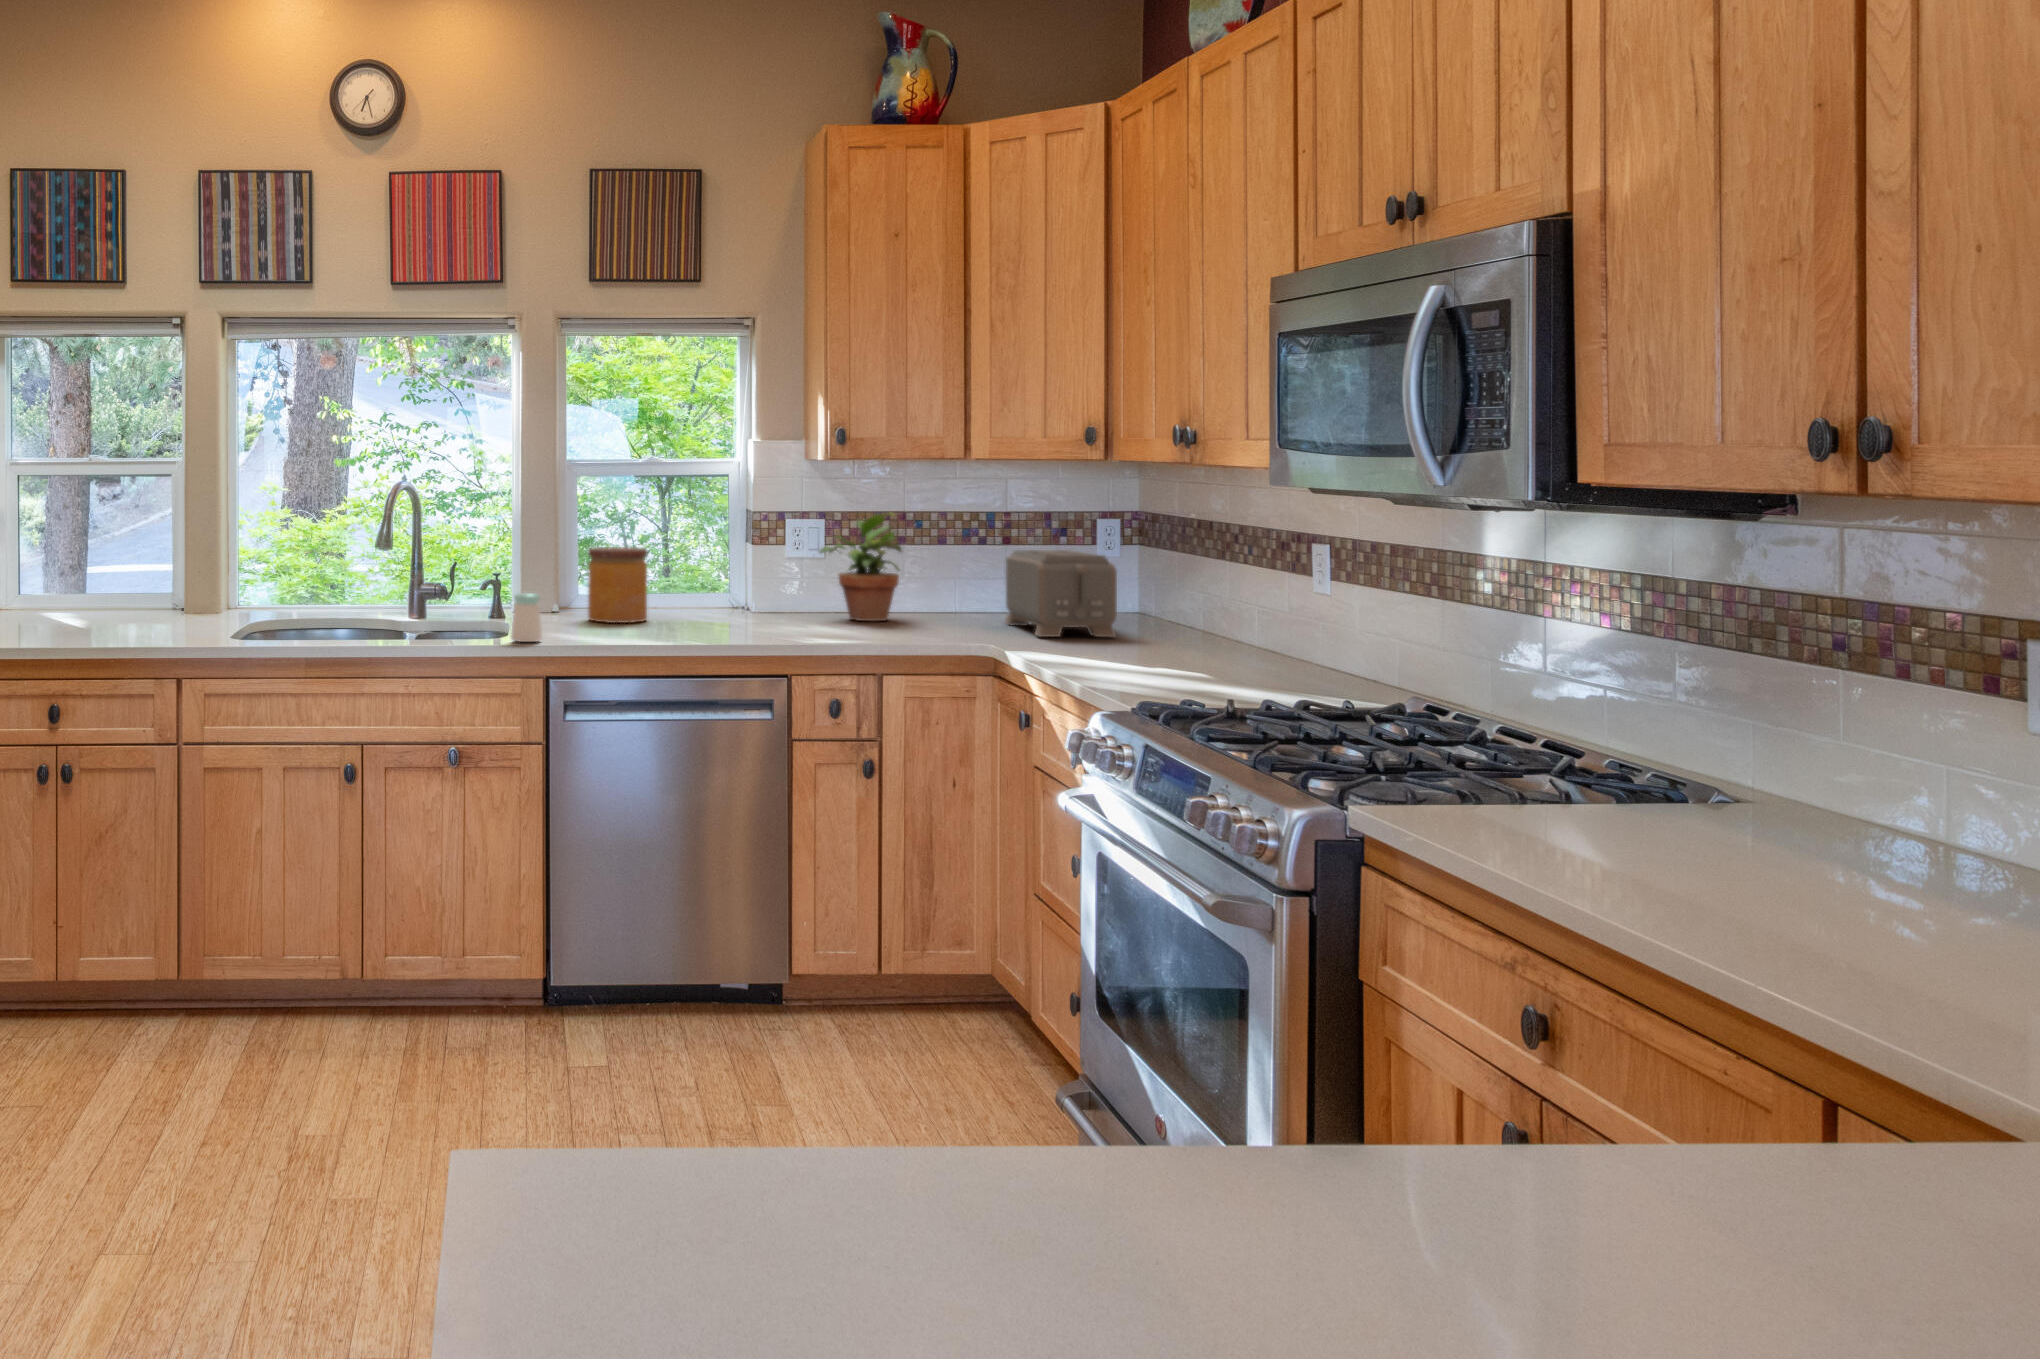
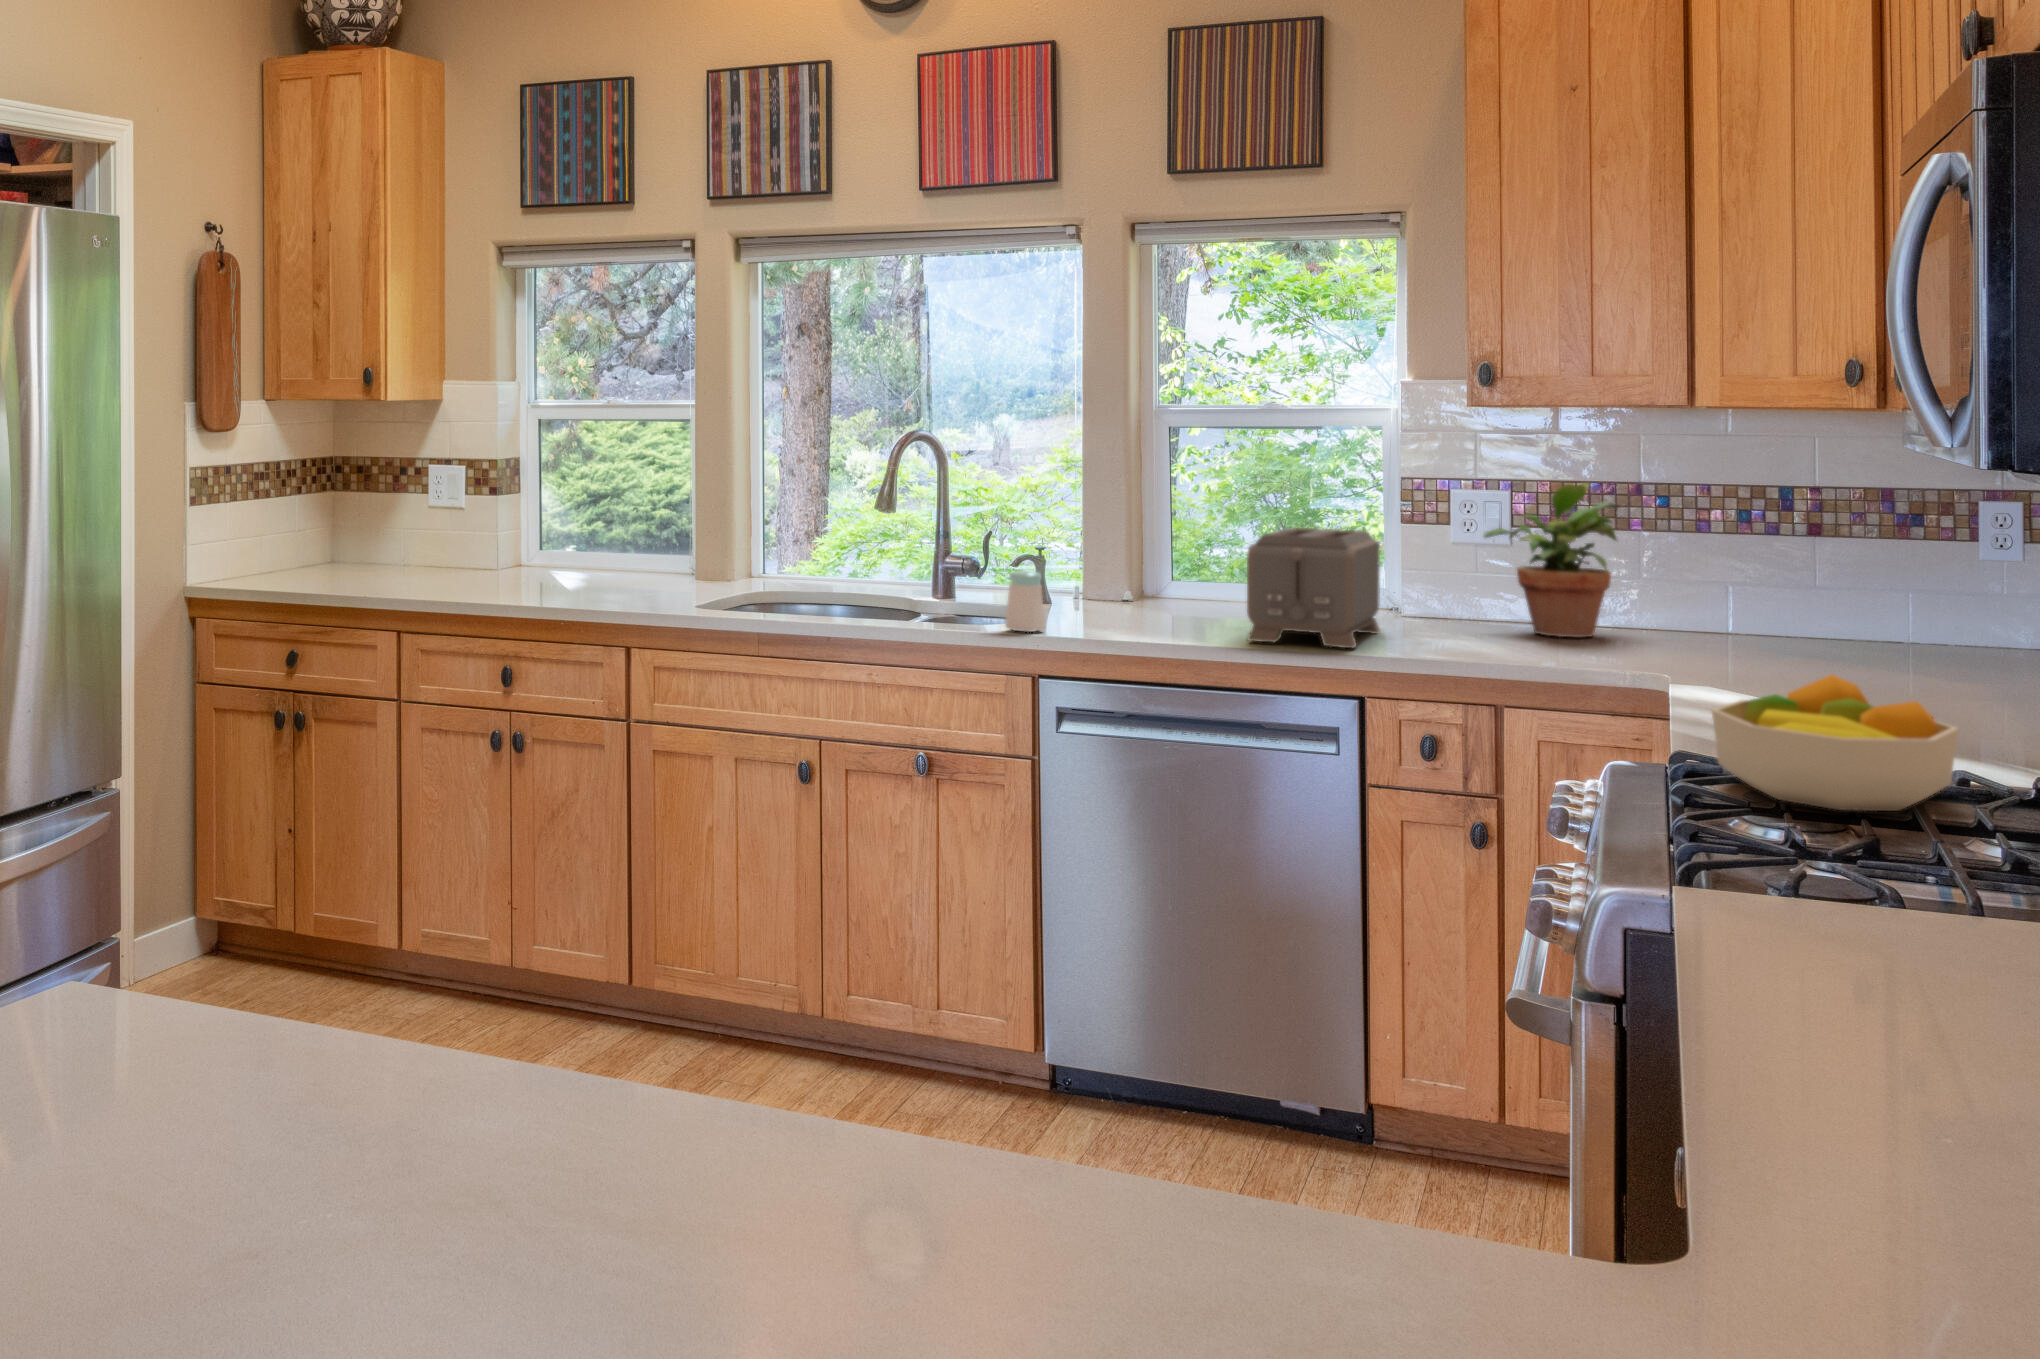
jar: present [588,547,648,623] -> none [1156,518,1238,618]
toaster: present [1005,550,1117,637] -> present [1247,528,1380,648]
fruit bowl: none [1173,634,1349,730] -> present [1712,675,1958,811]

